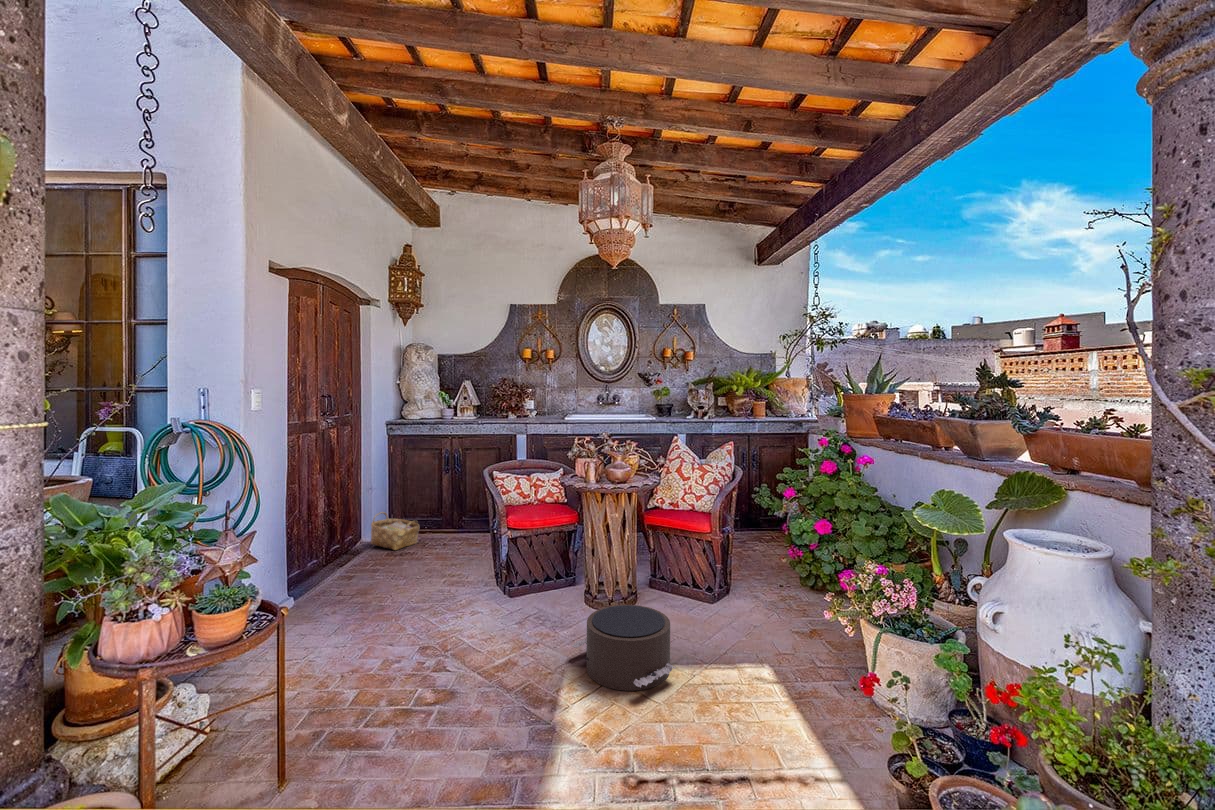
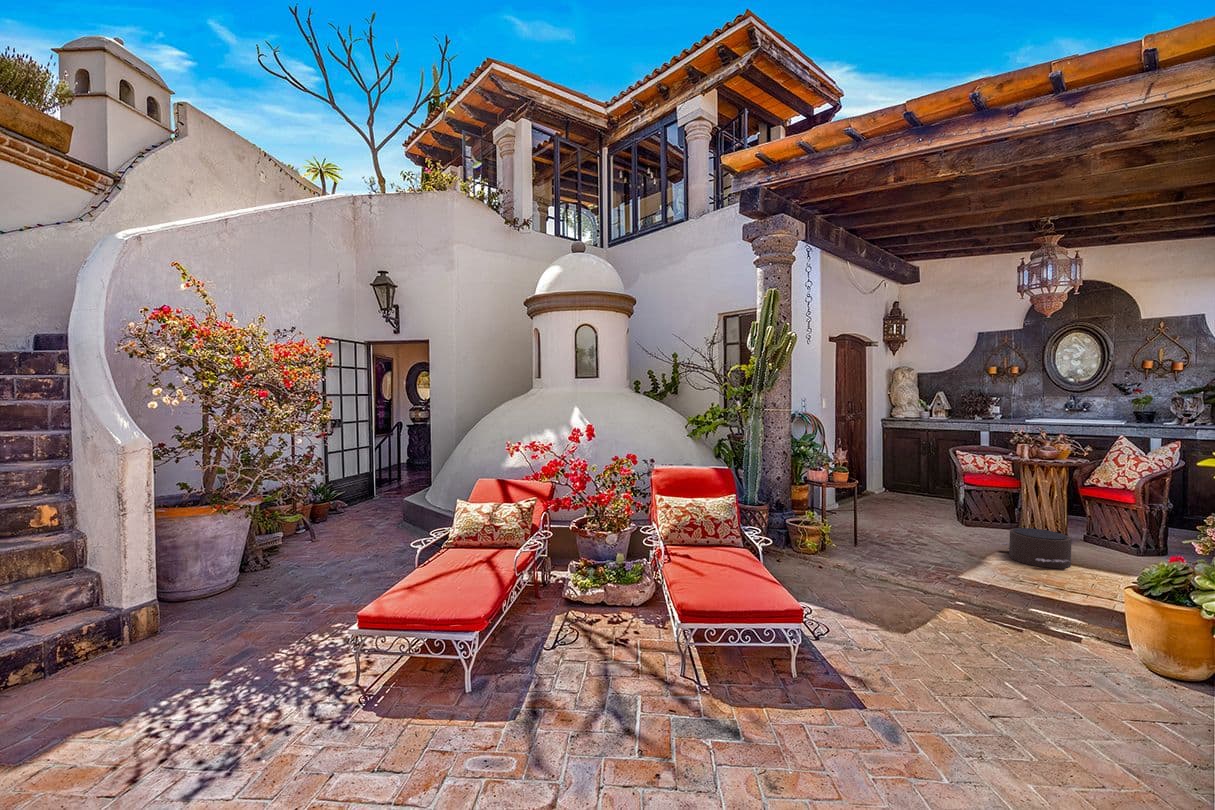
woven basket: present [371,512,419,550] -> none [871,474,903,497]

